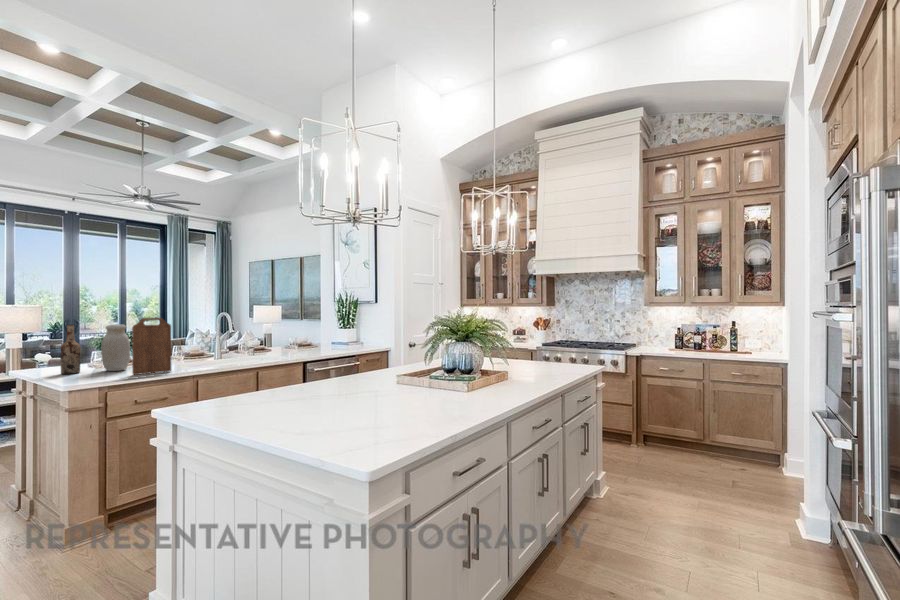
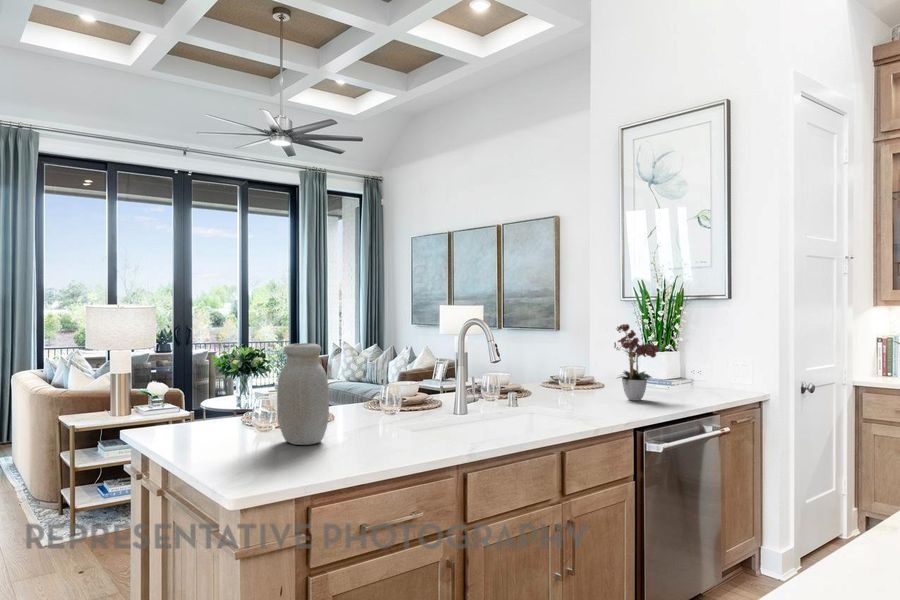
flower arrangement: none [306,314,333,352] -> present [614,324,660,400]
cutting board: present [132,317,171,375] -> none [348,329,420,463]
wine bottle: present [61,325,81,374] -> none [207,343,241,451]

